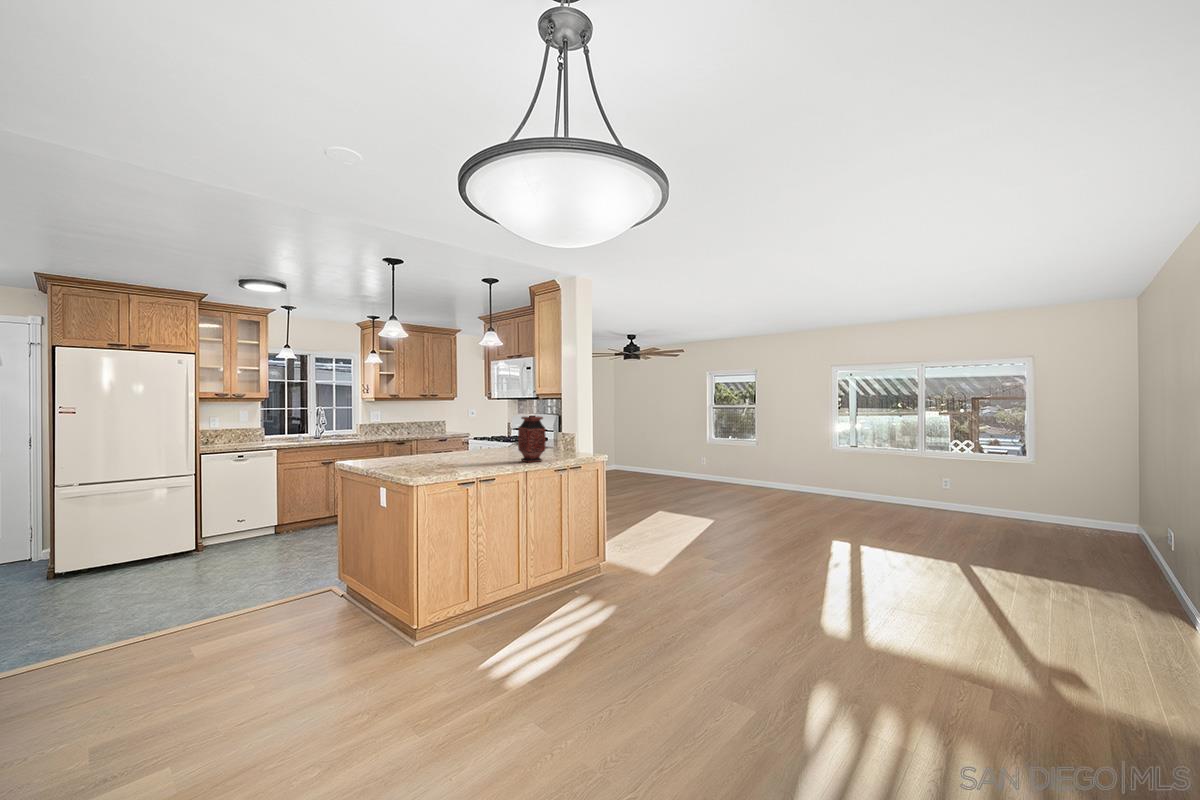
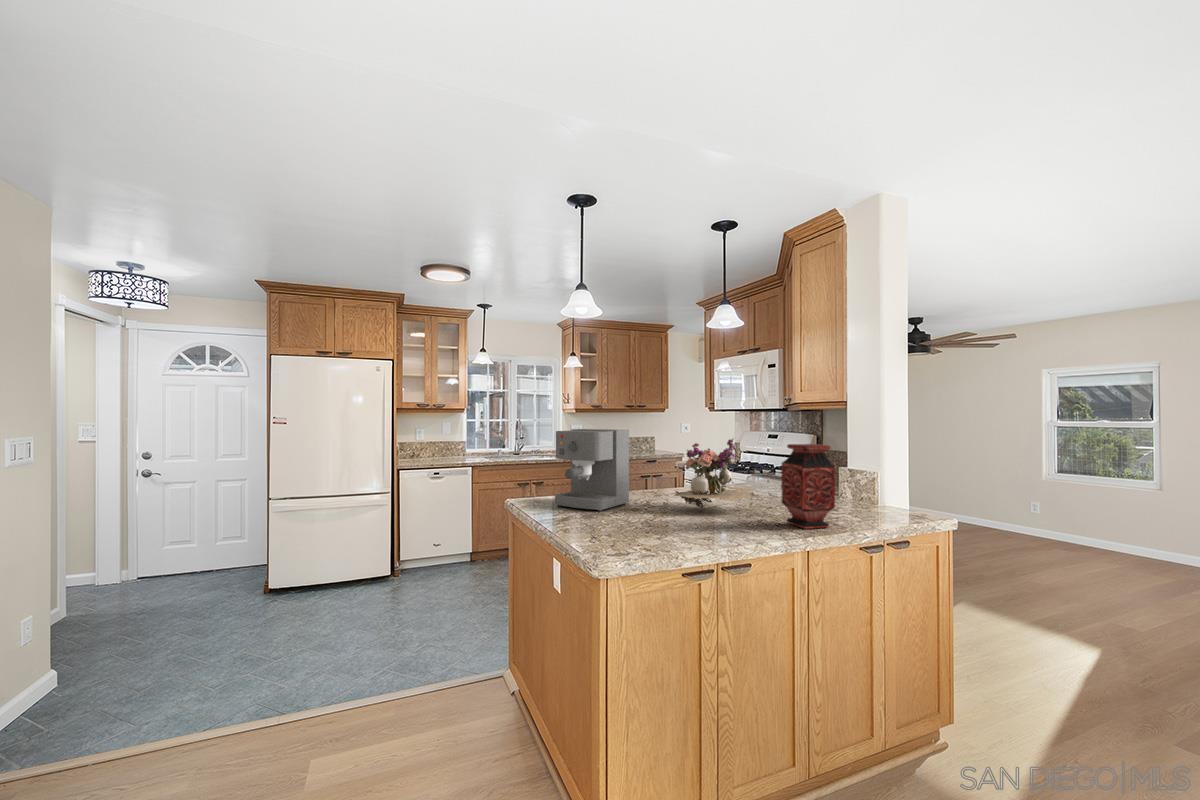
coffee maker: none [374,411,426,463] -> present [555,429,629,511]
flower arrangement: none [456,415,508,459] -> present [674,438,758,509]

